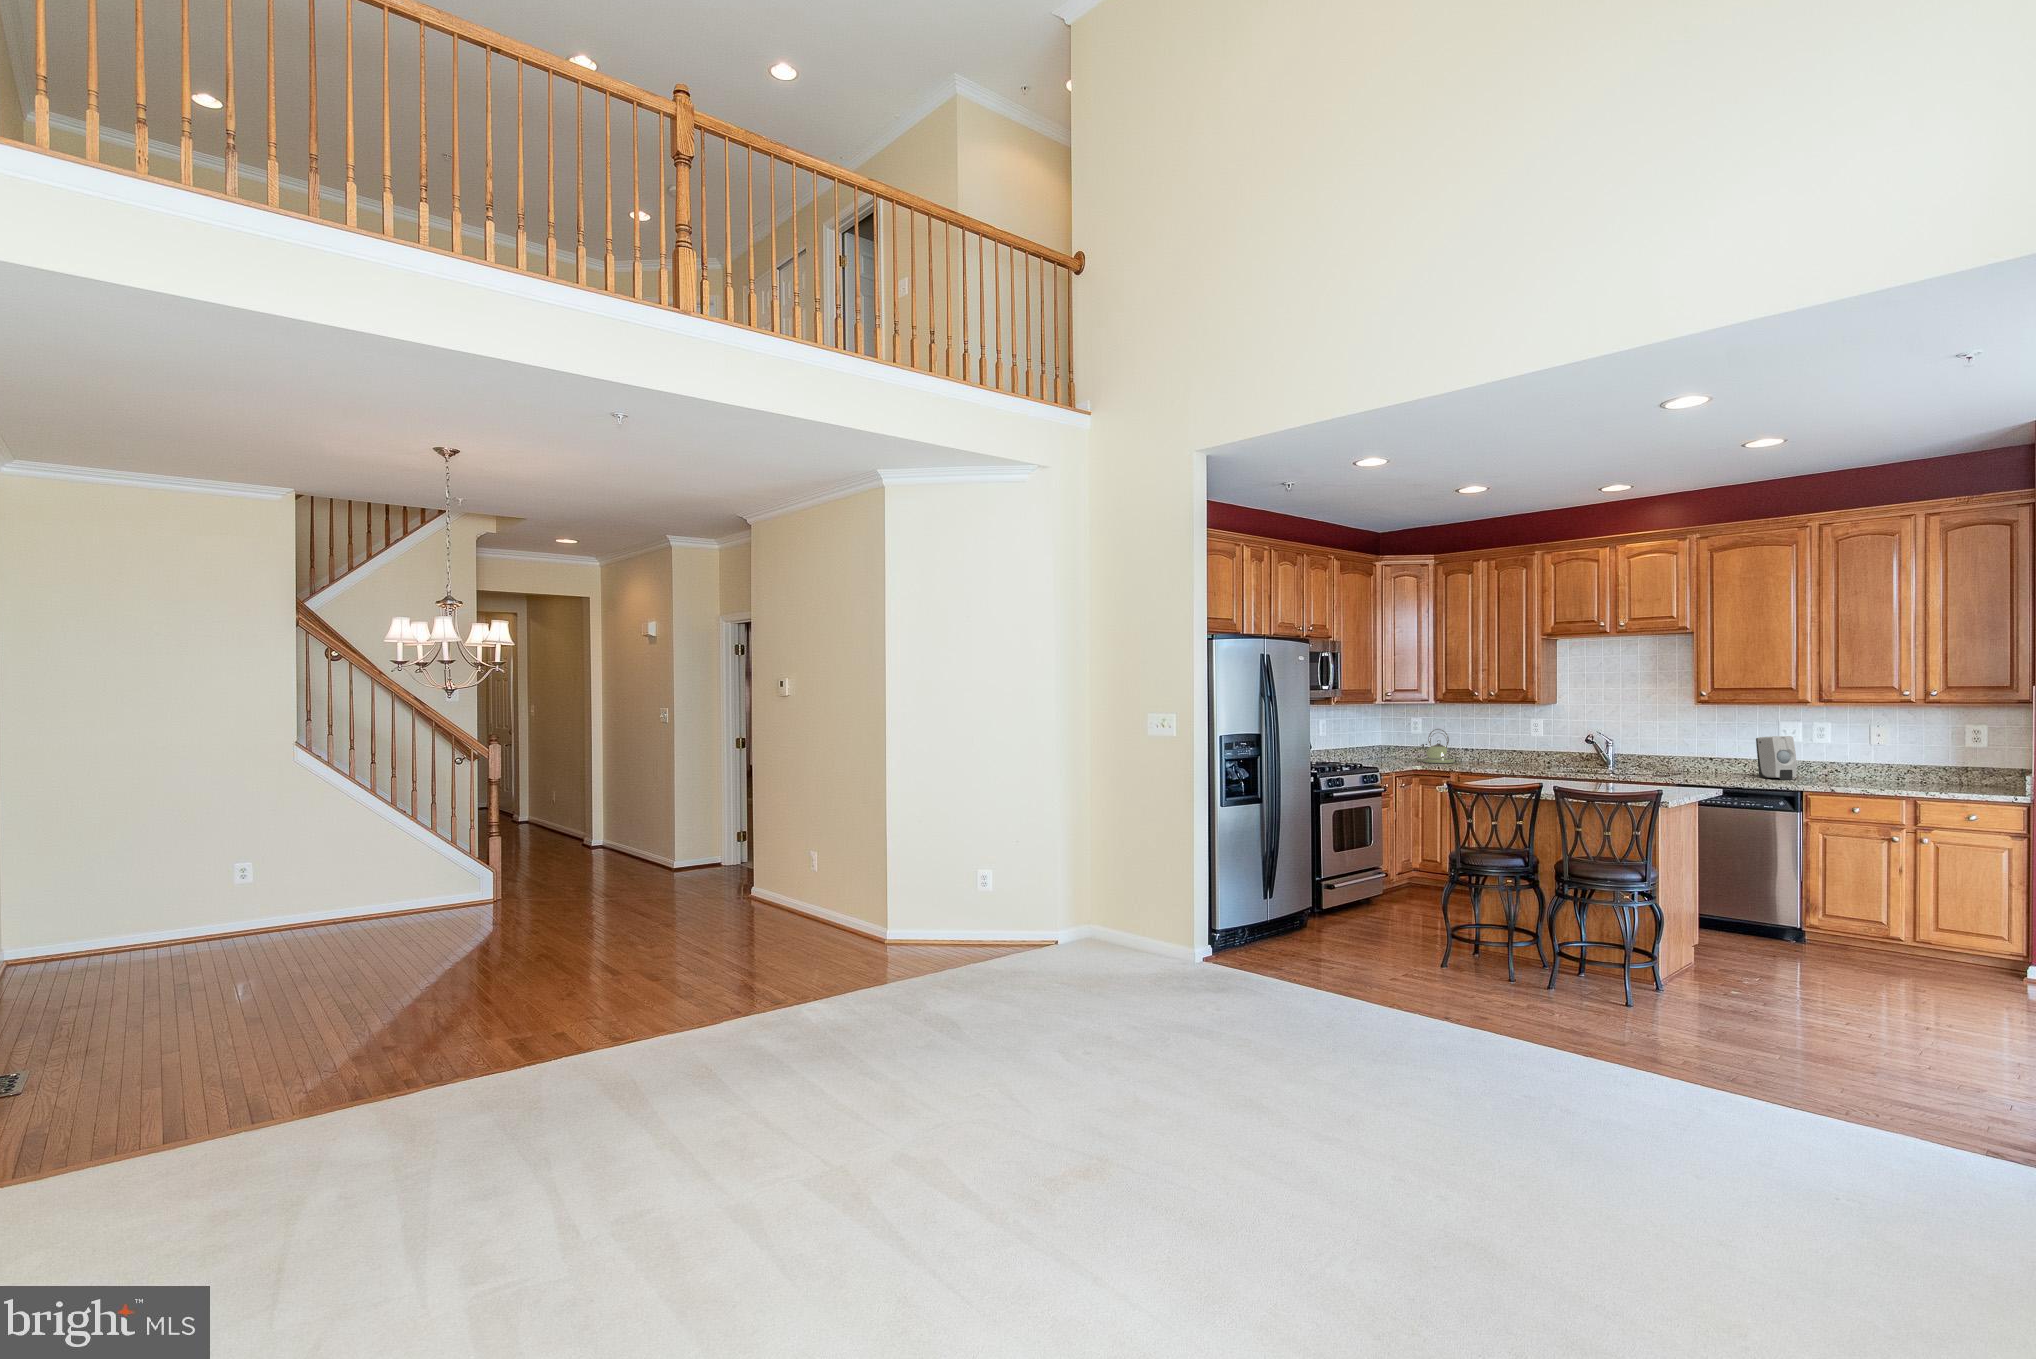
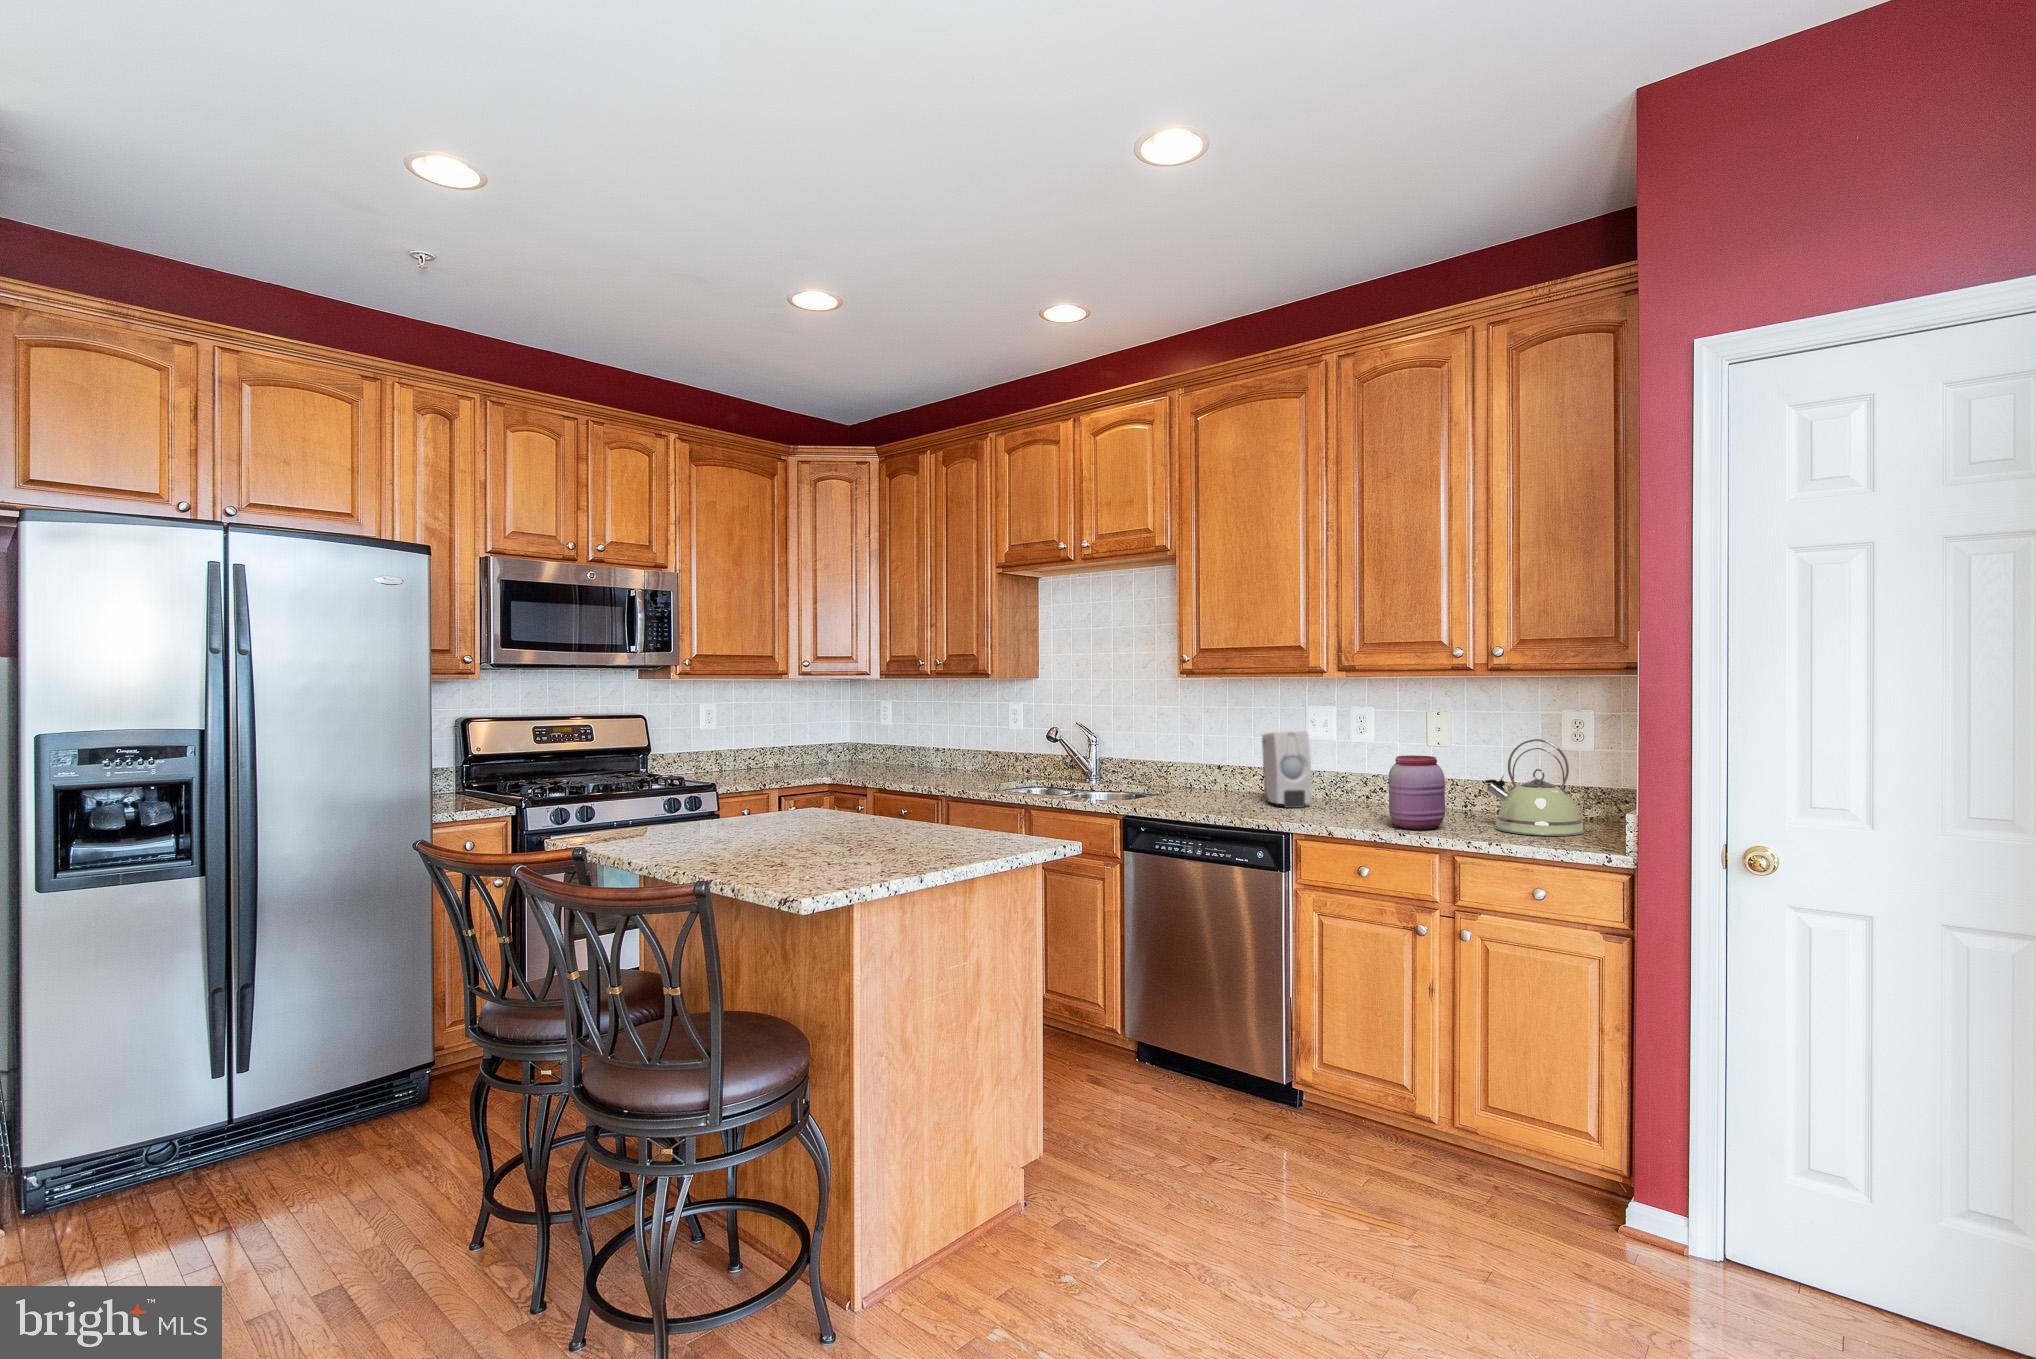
kettle: present [1421,729,1455,763] -> present [1485,739,1584,836]
jar: none [1866,749,1903,788] -> present [1389,755,1445,830]

